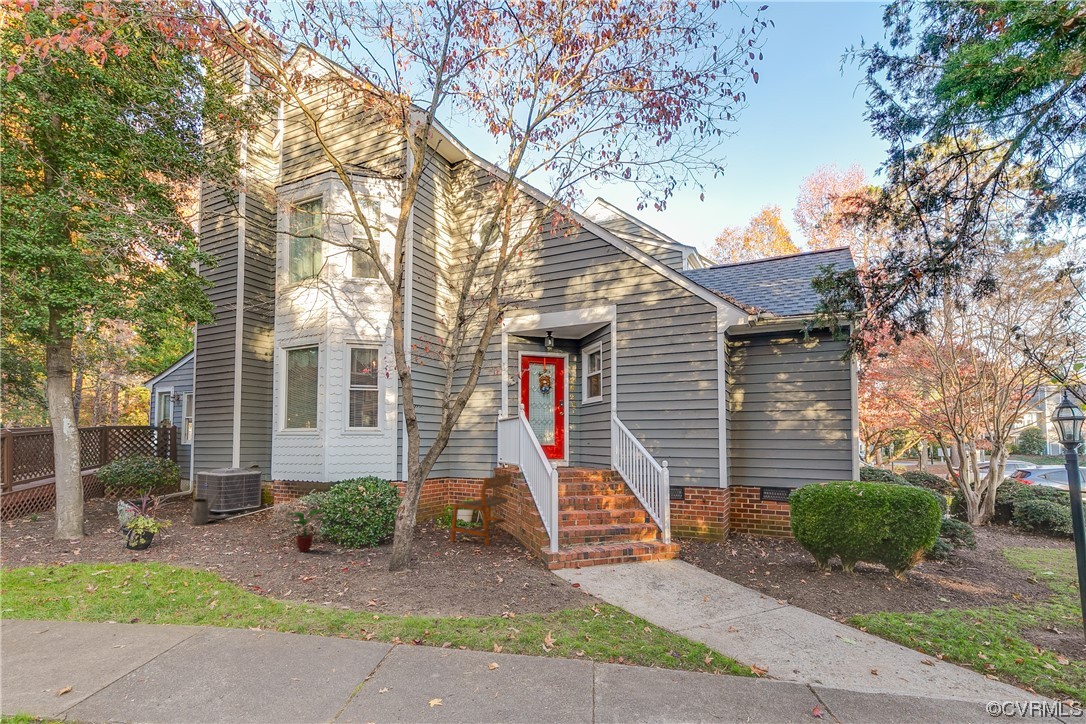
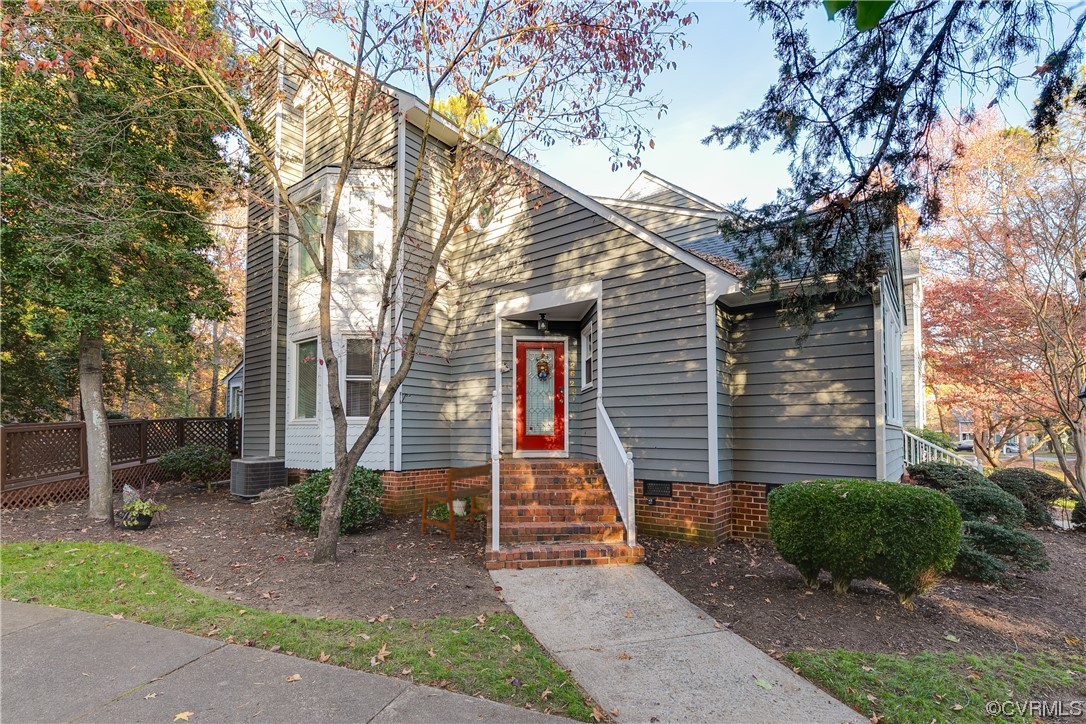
watering can: present [190,493,217,525] -> none [209,478,239,508]
potted plant: present [286,509,324,552] -> none [258,497,301,539]

